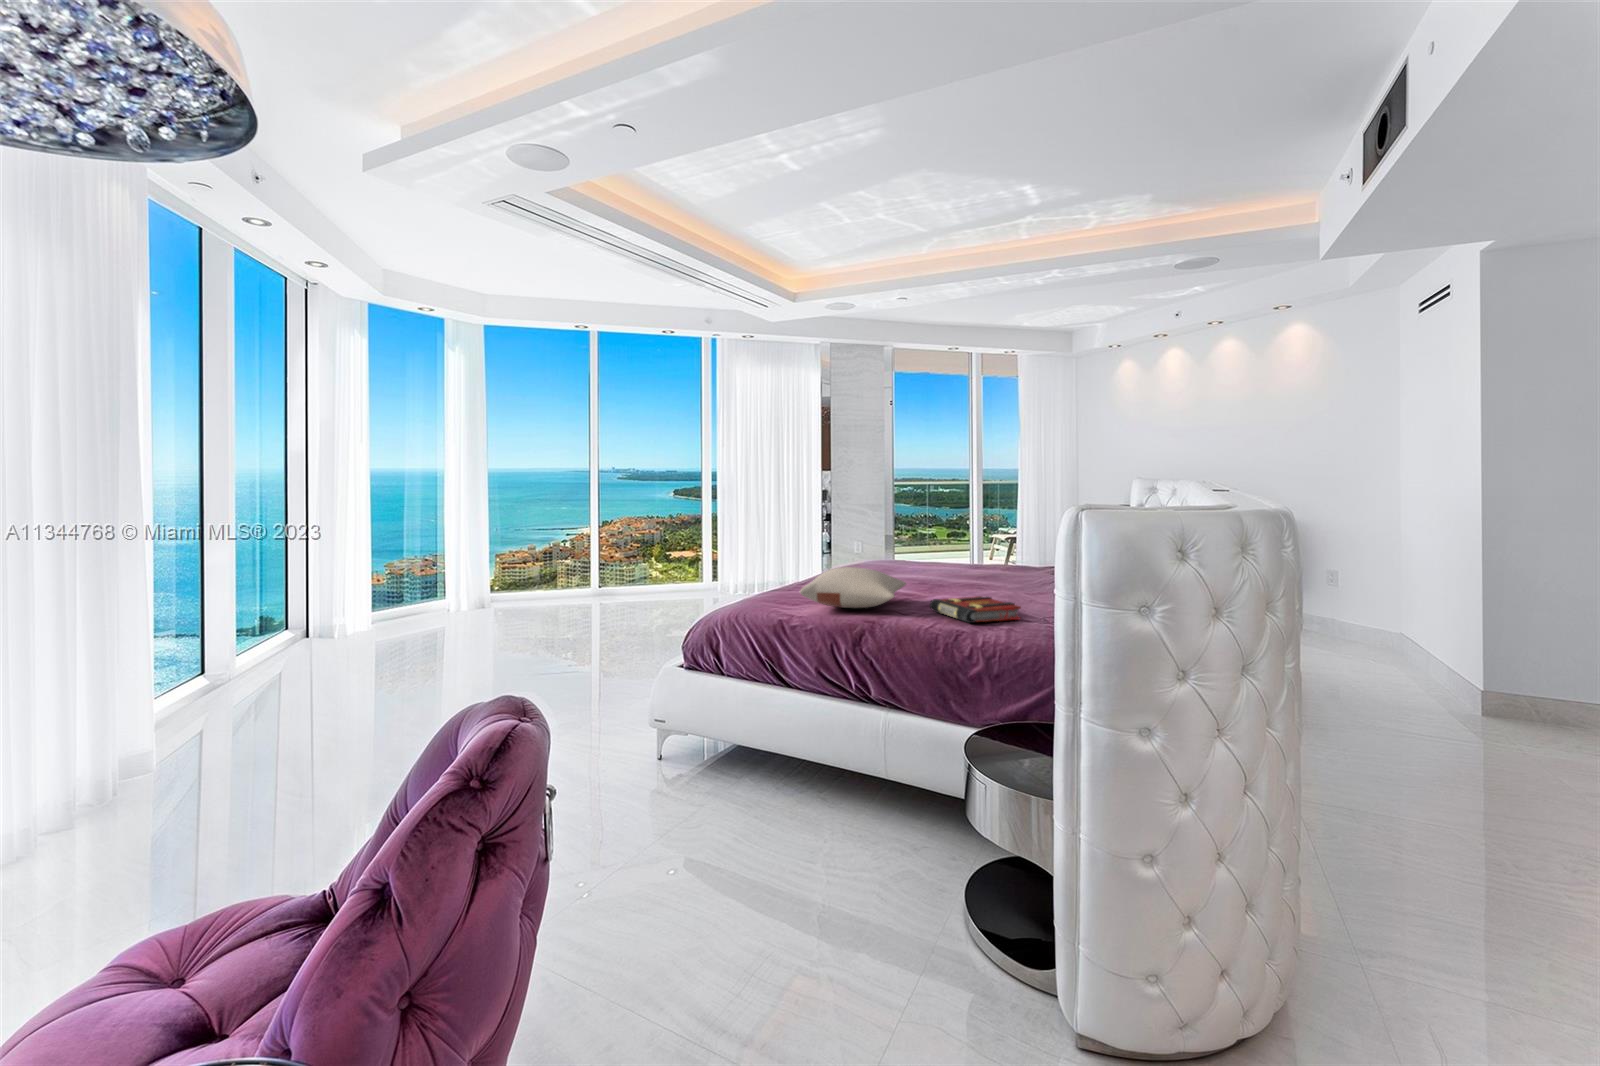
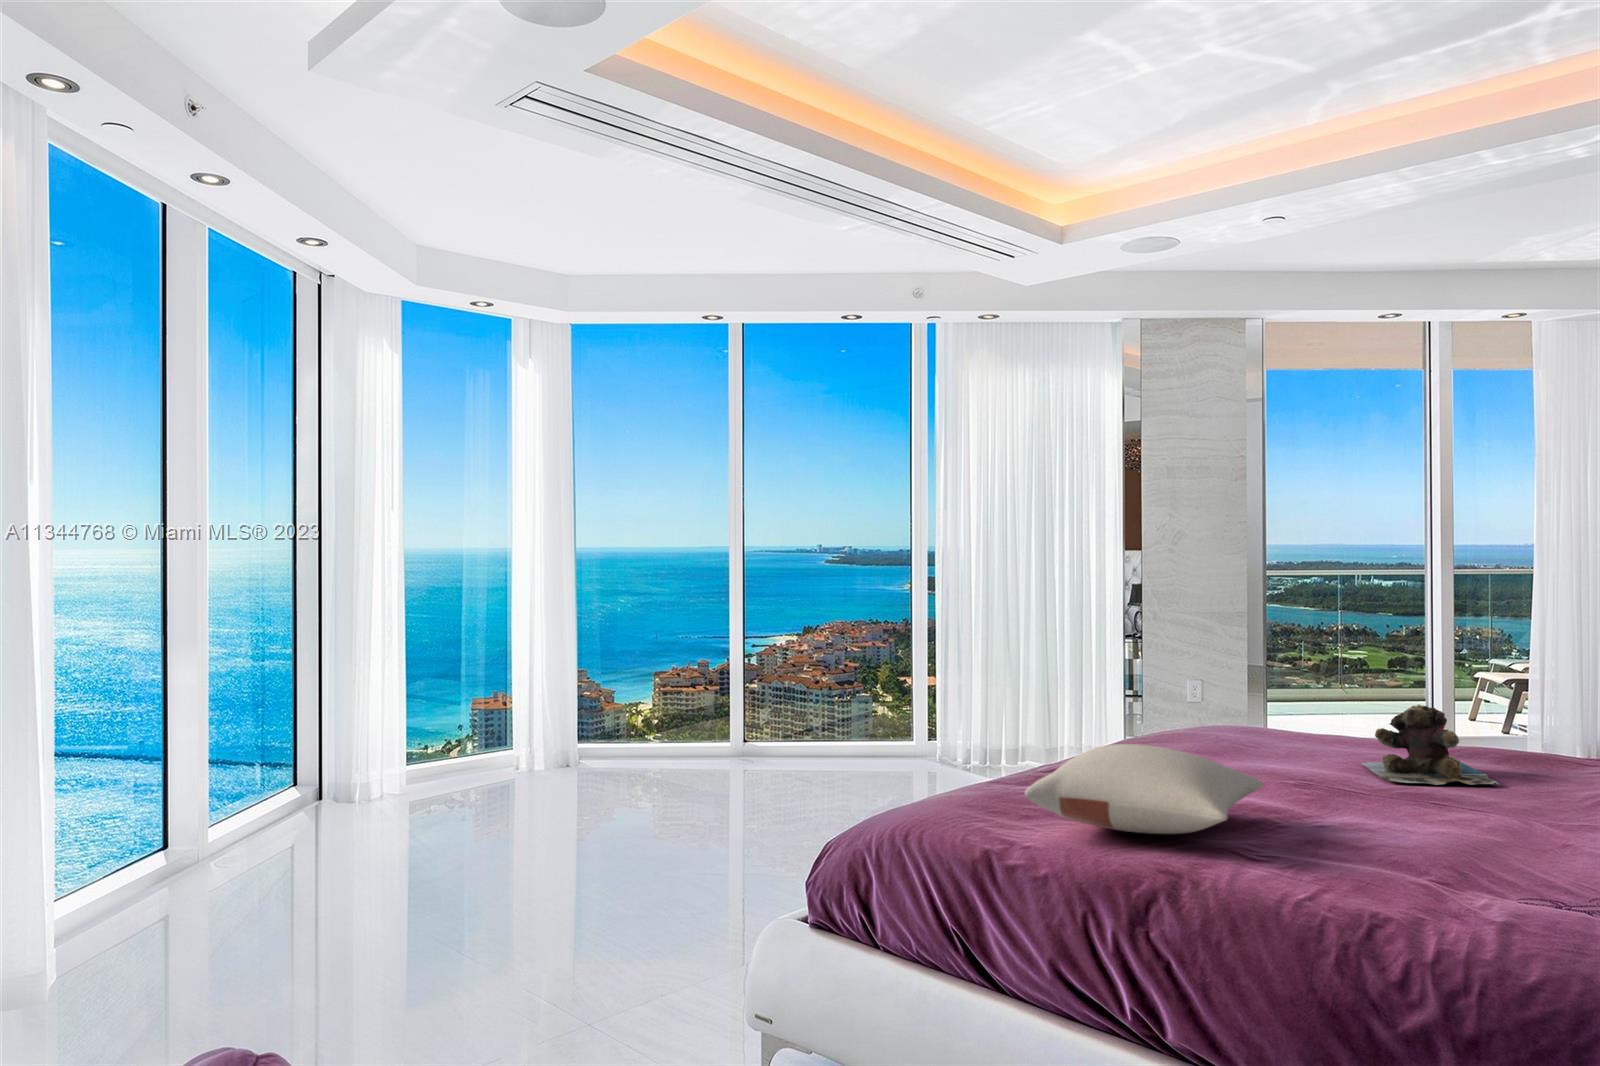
teddy bear: none [944,546,1004,583] -> present [1361,704,1499,785]
book: present [930,596,1021,623] -> none [1312,826,1540,897]

